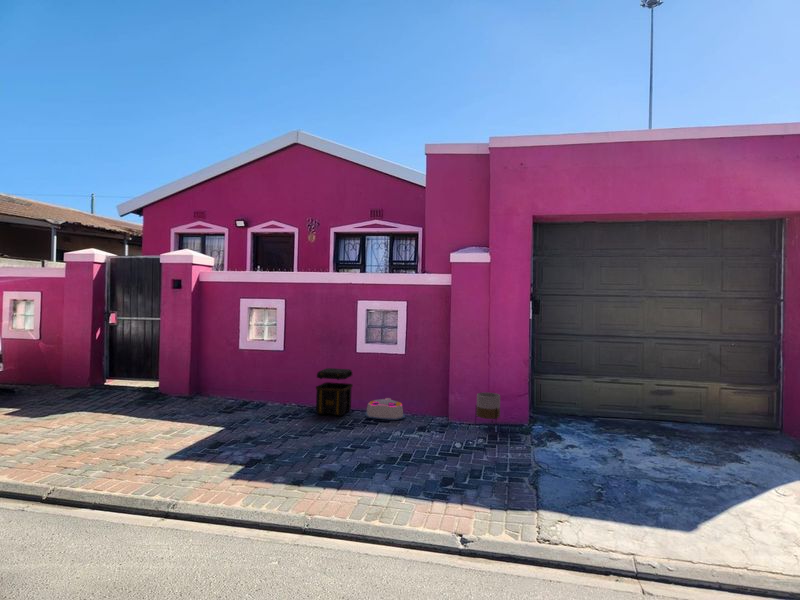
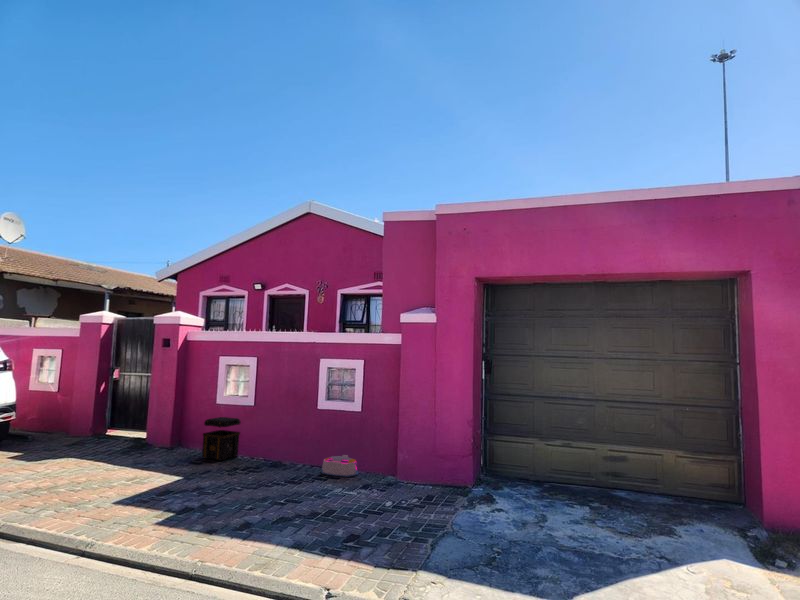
toolbox: present [316,368,353,416] -> present [202,417,241,460]
planter: present [476,392,500,424] -> none [419,452,444,492]

